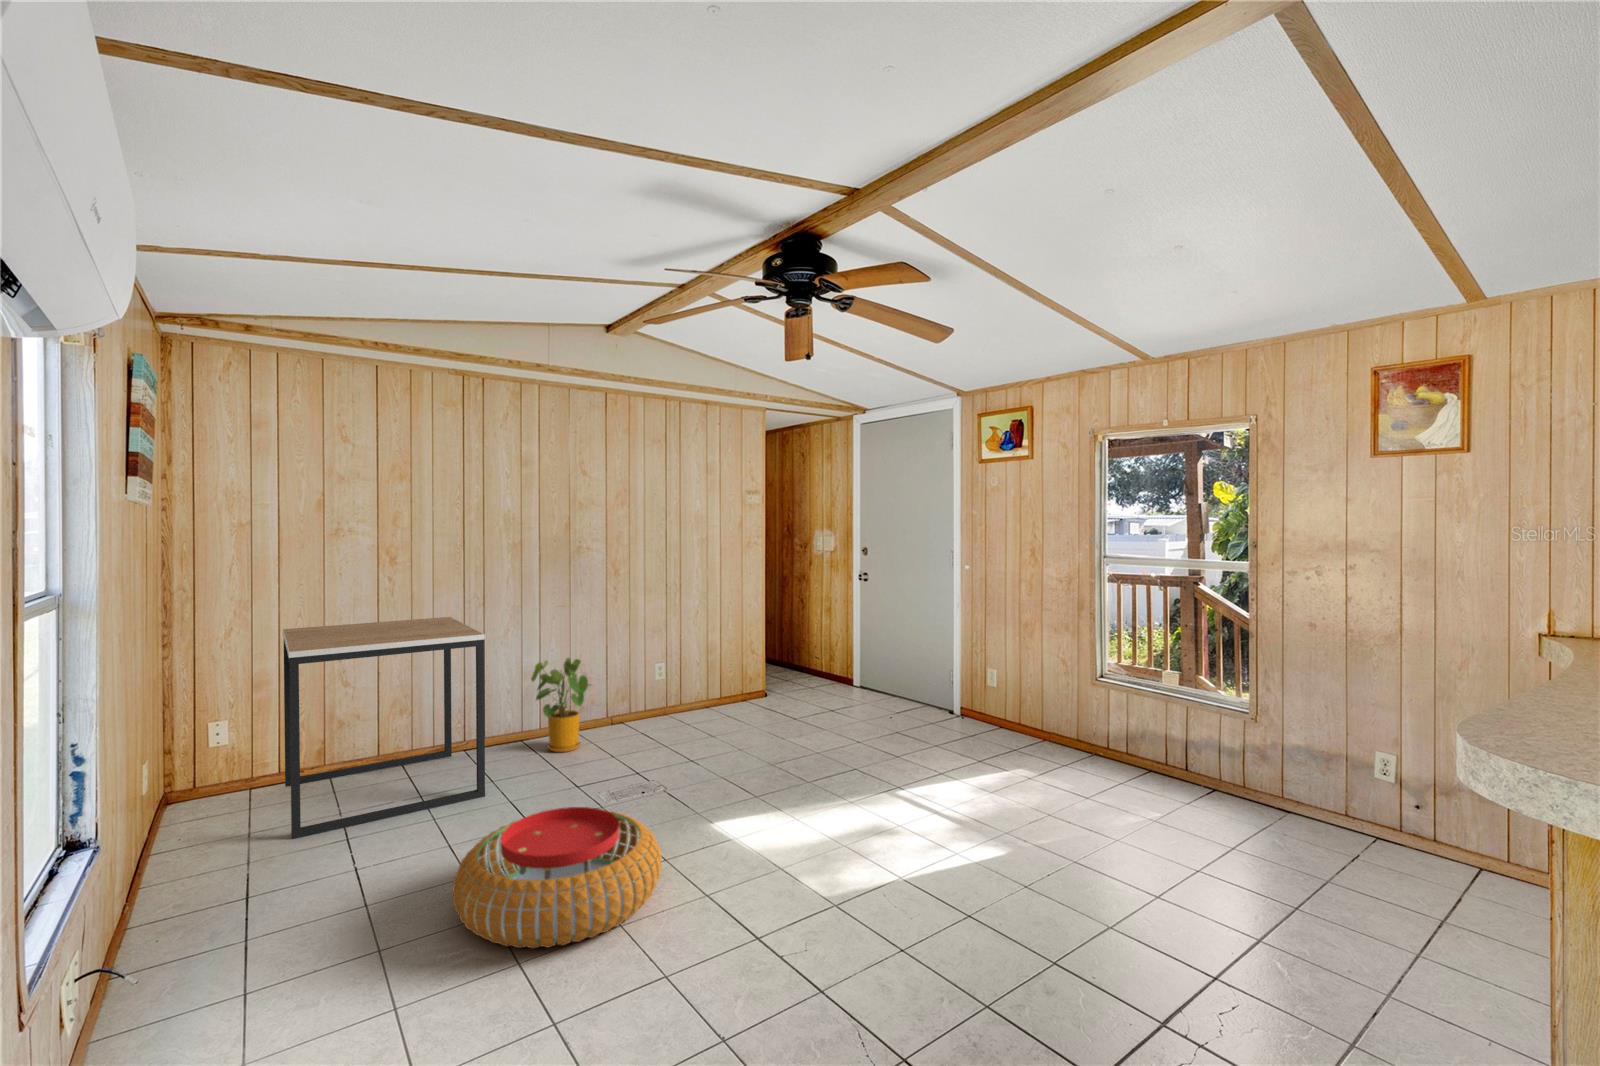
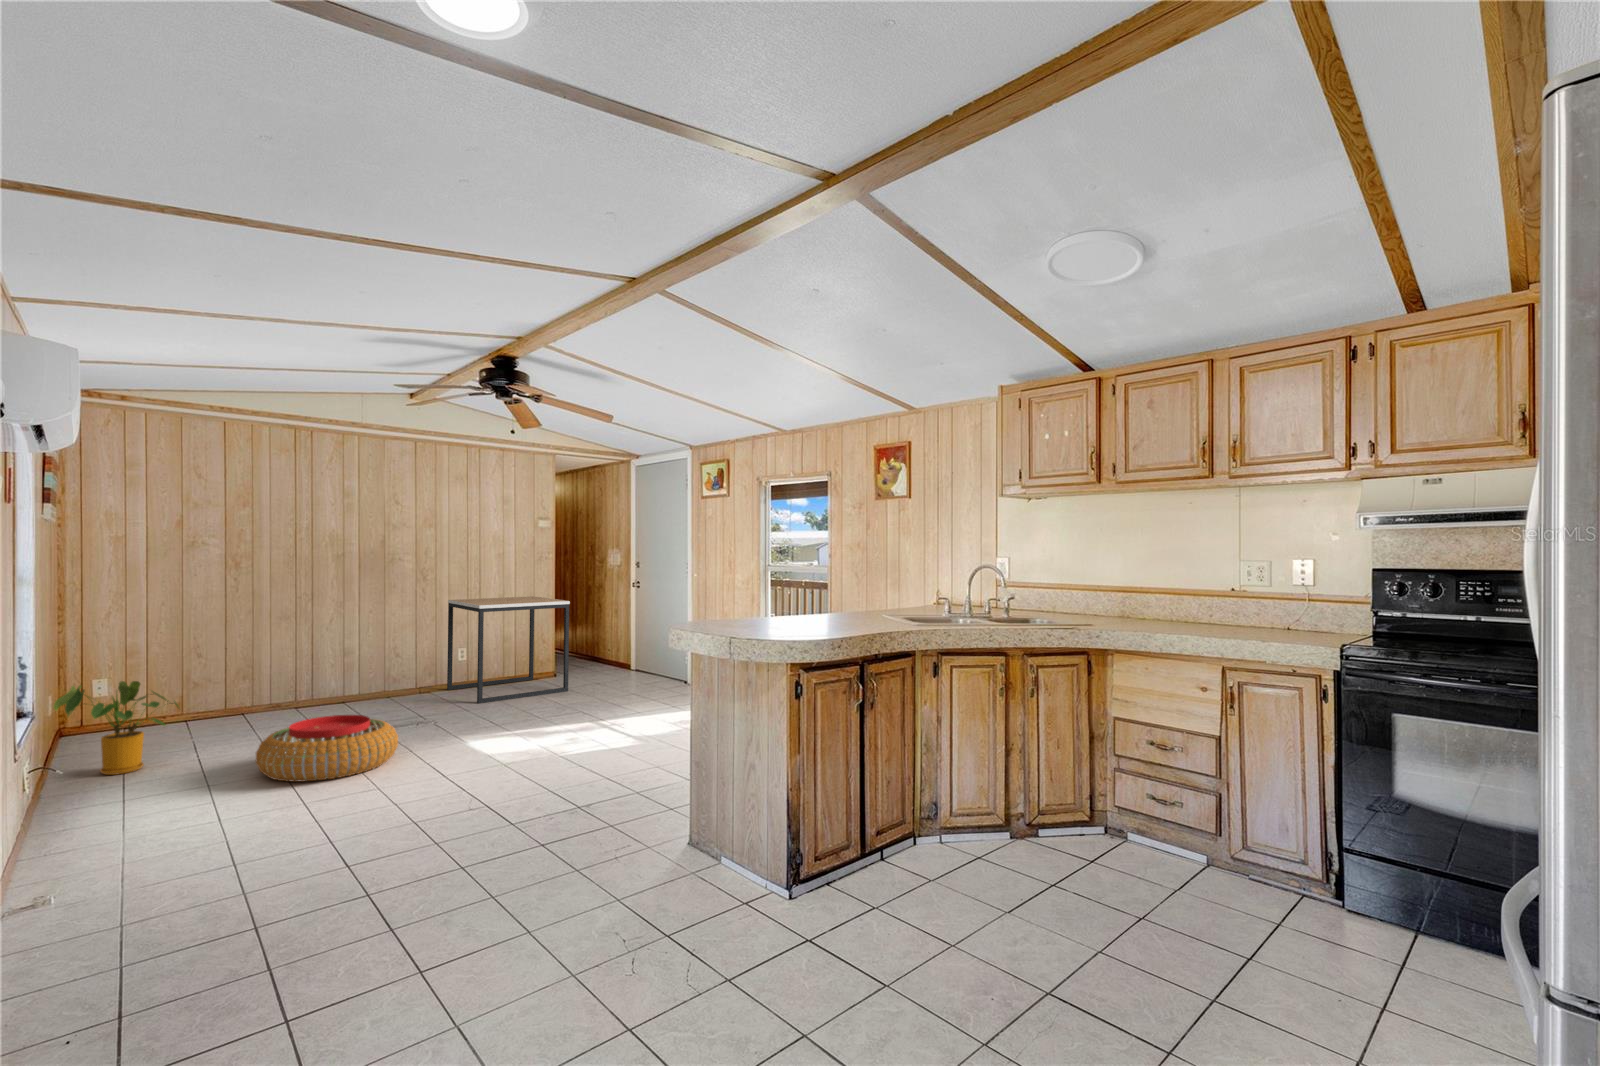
side table: present [283,617,485,839] -> present [447,596,570,703]
house plant: present [531,658,589,752] -> present [53,681,179,775]

